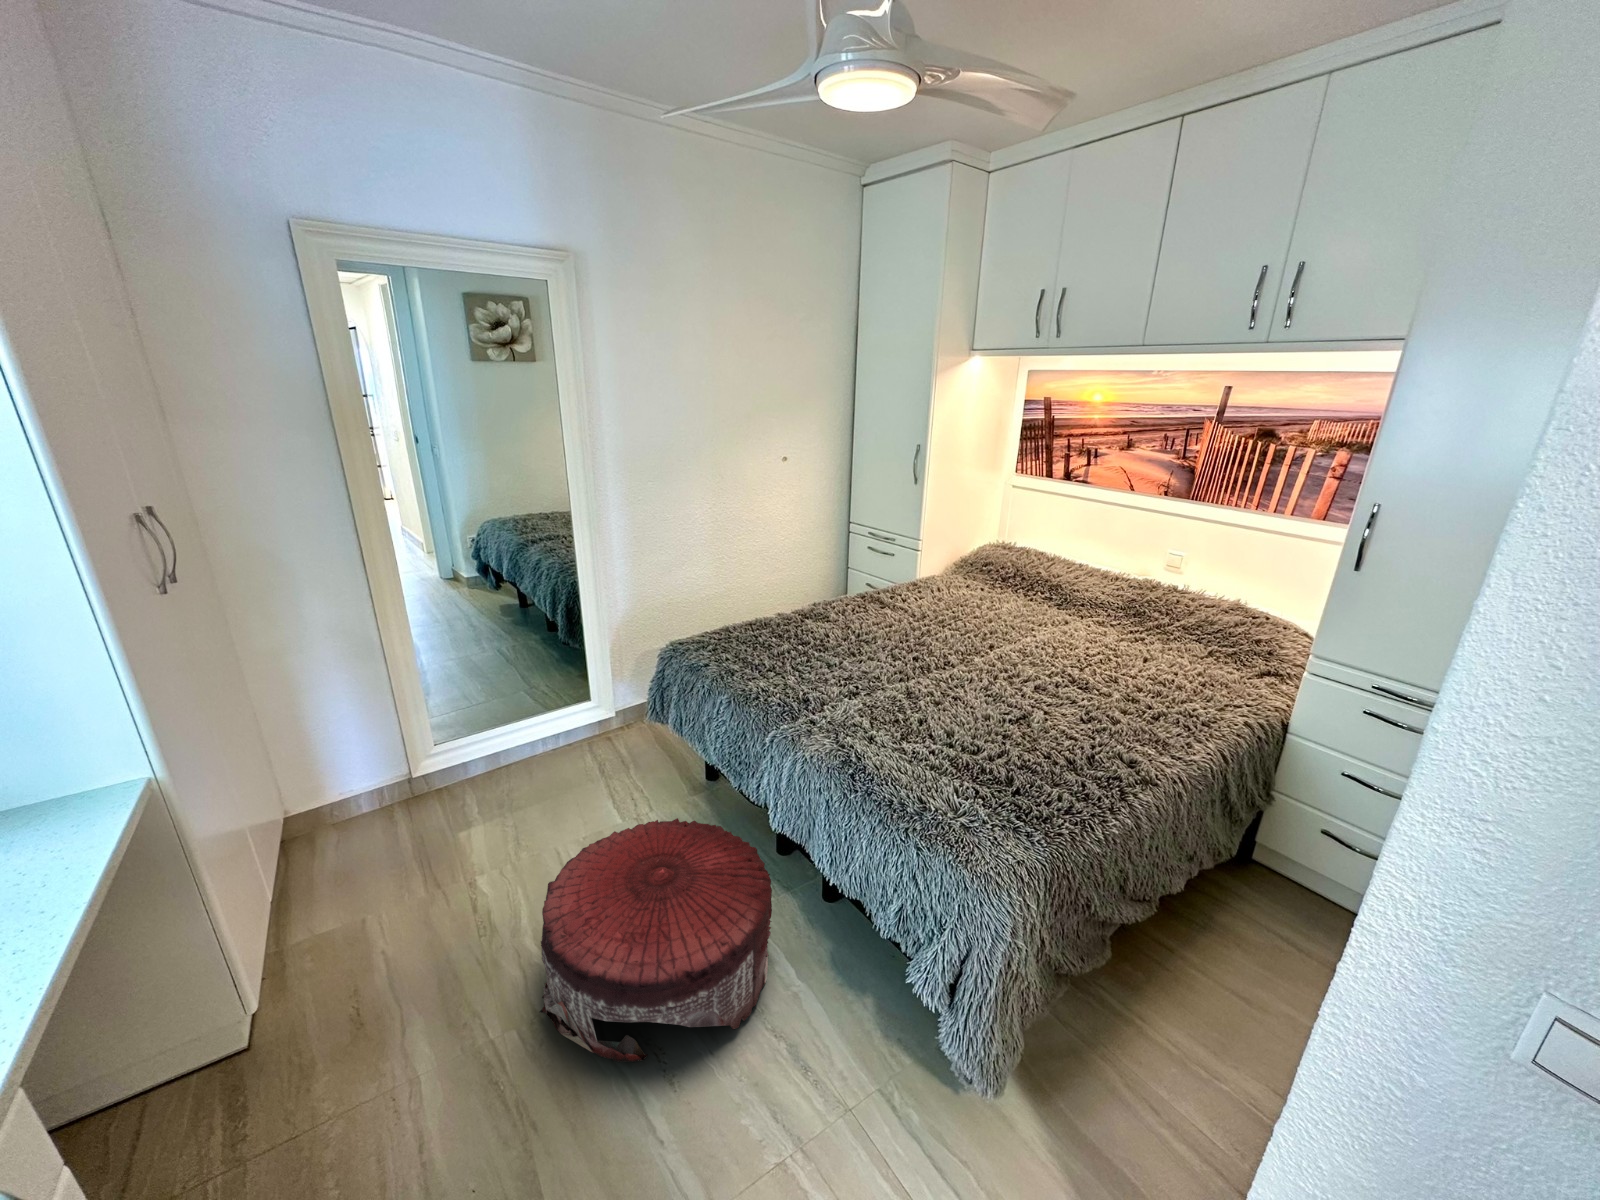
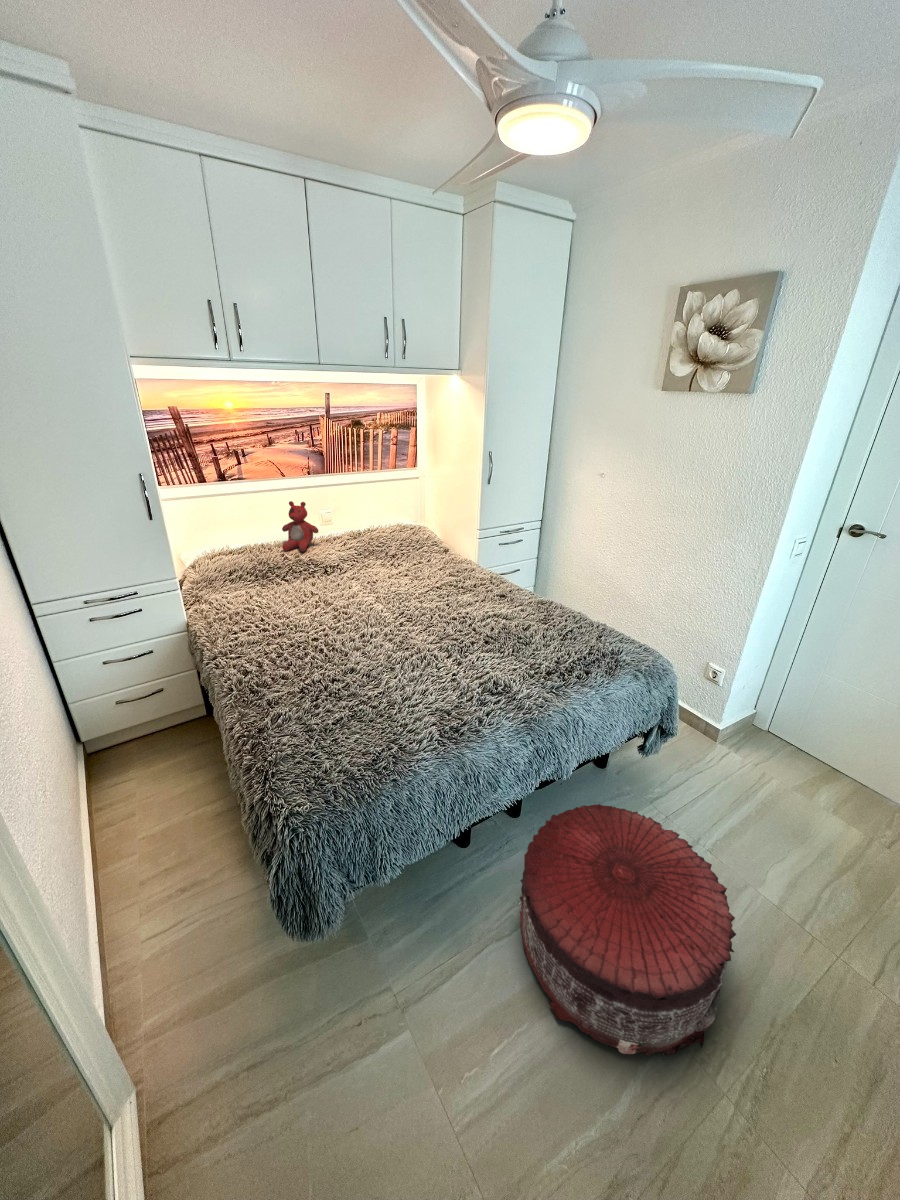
stuffed bear: none [1061,516,1110,576] -> present [282,501,318,551]

